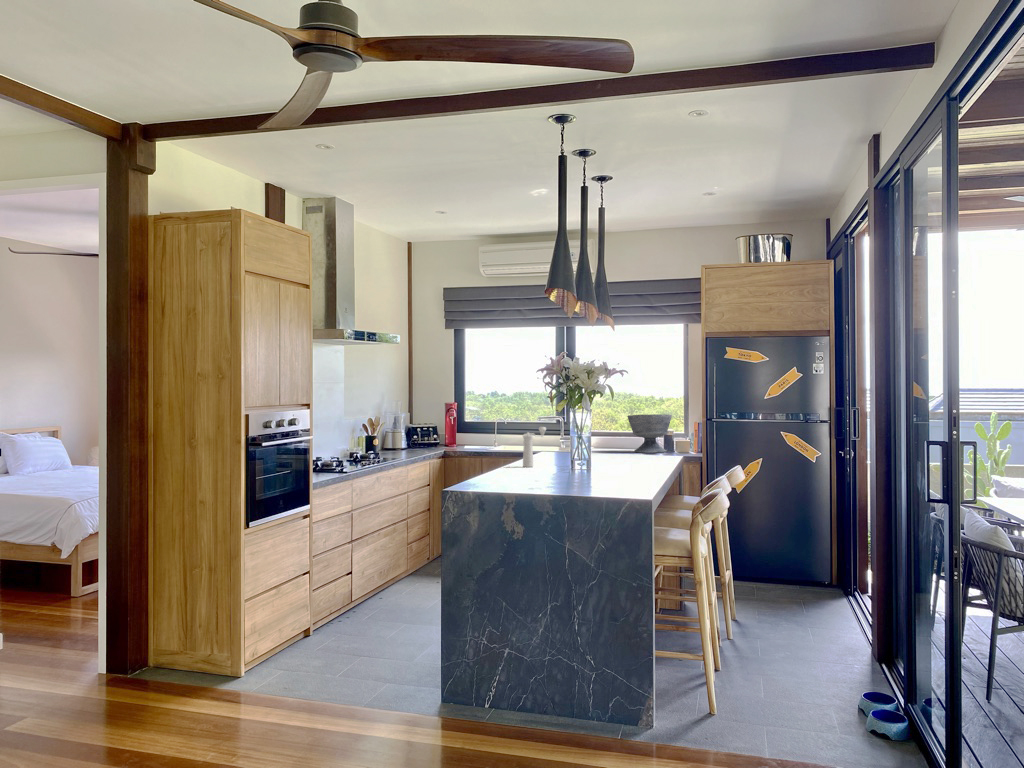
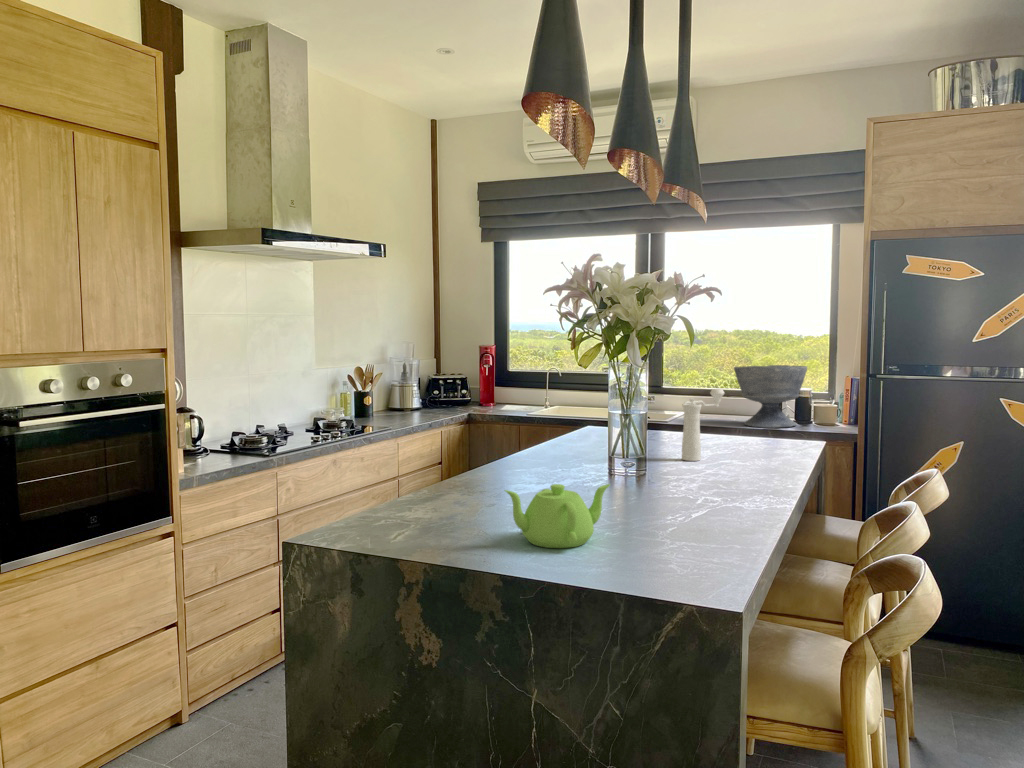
pepper mill: present [523,427,546,467] -> present [682,389,724,461]
teapot: none [545,462,589,488] -> present [505,484,610,548]

